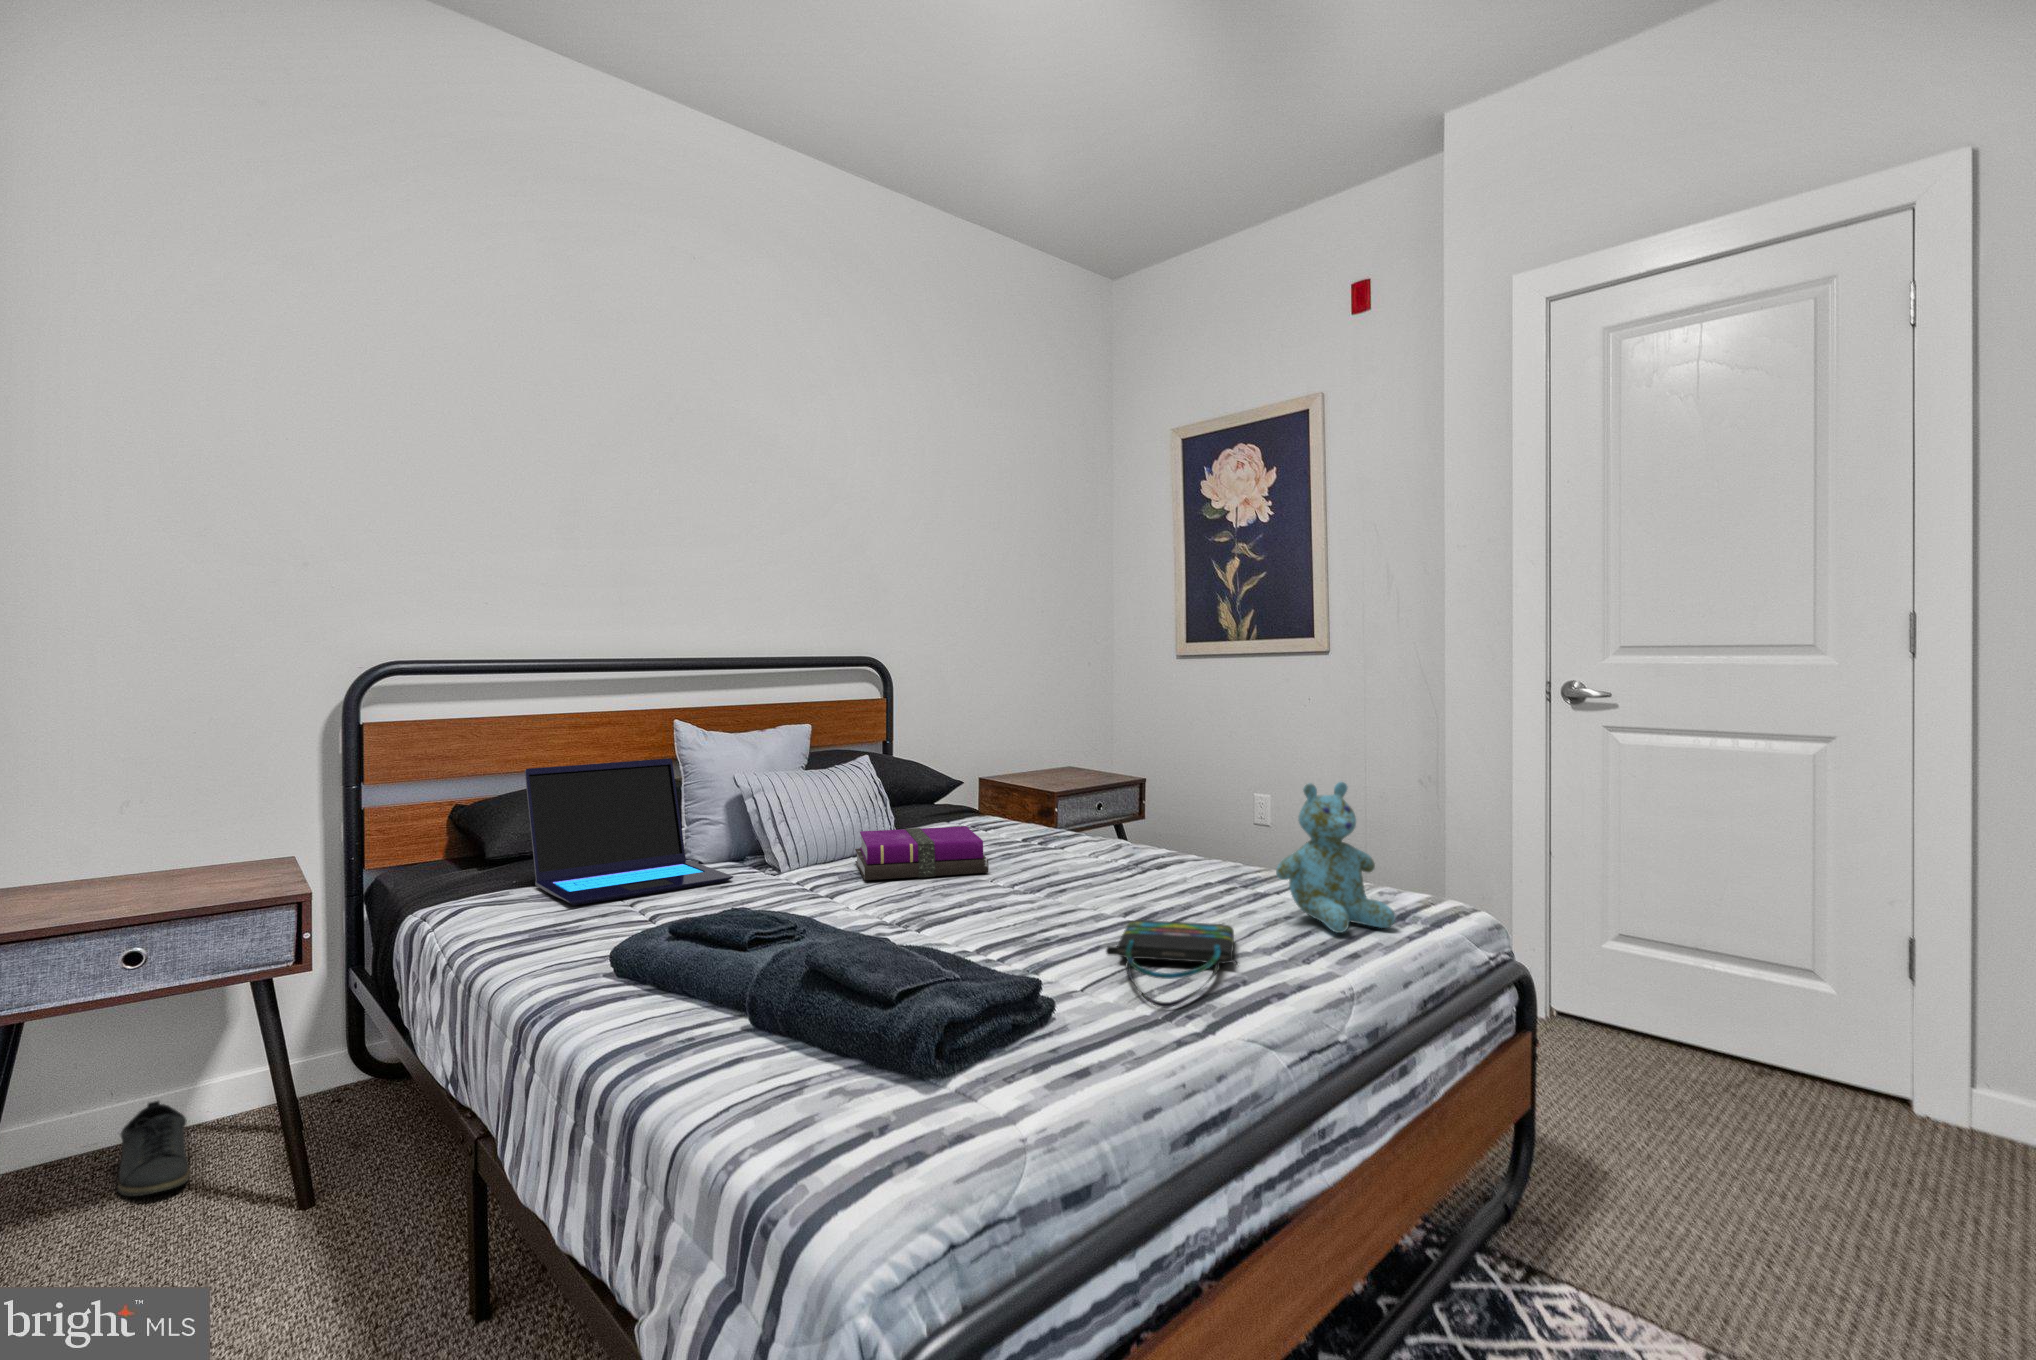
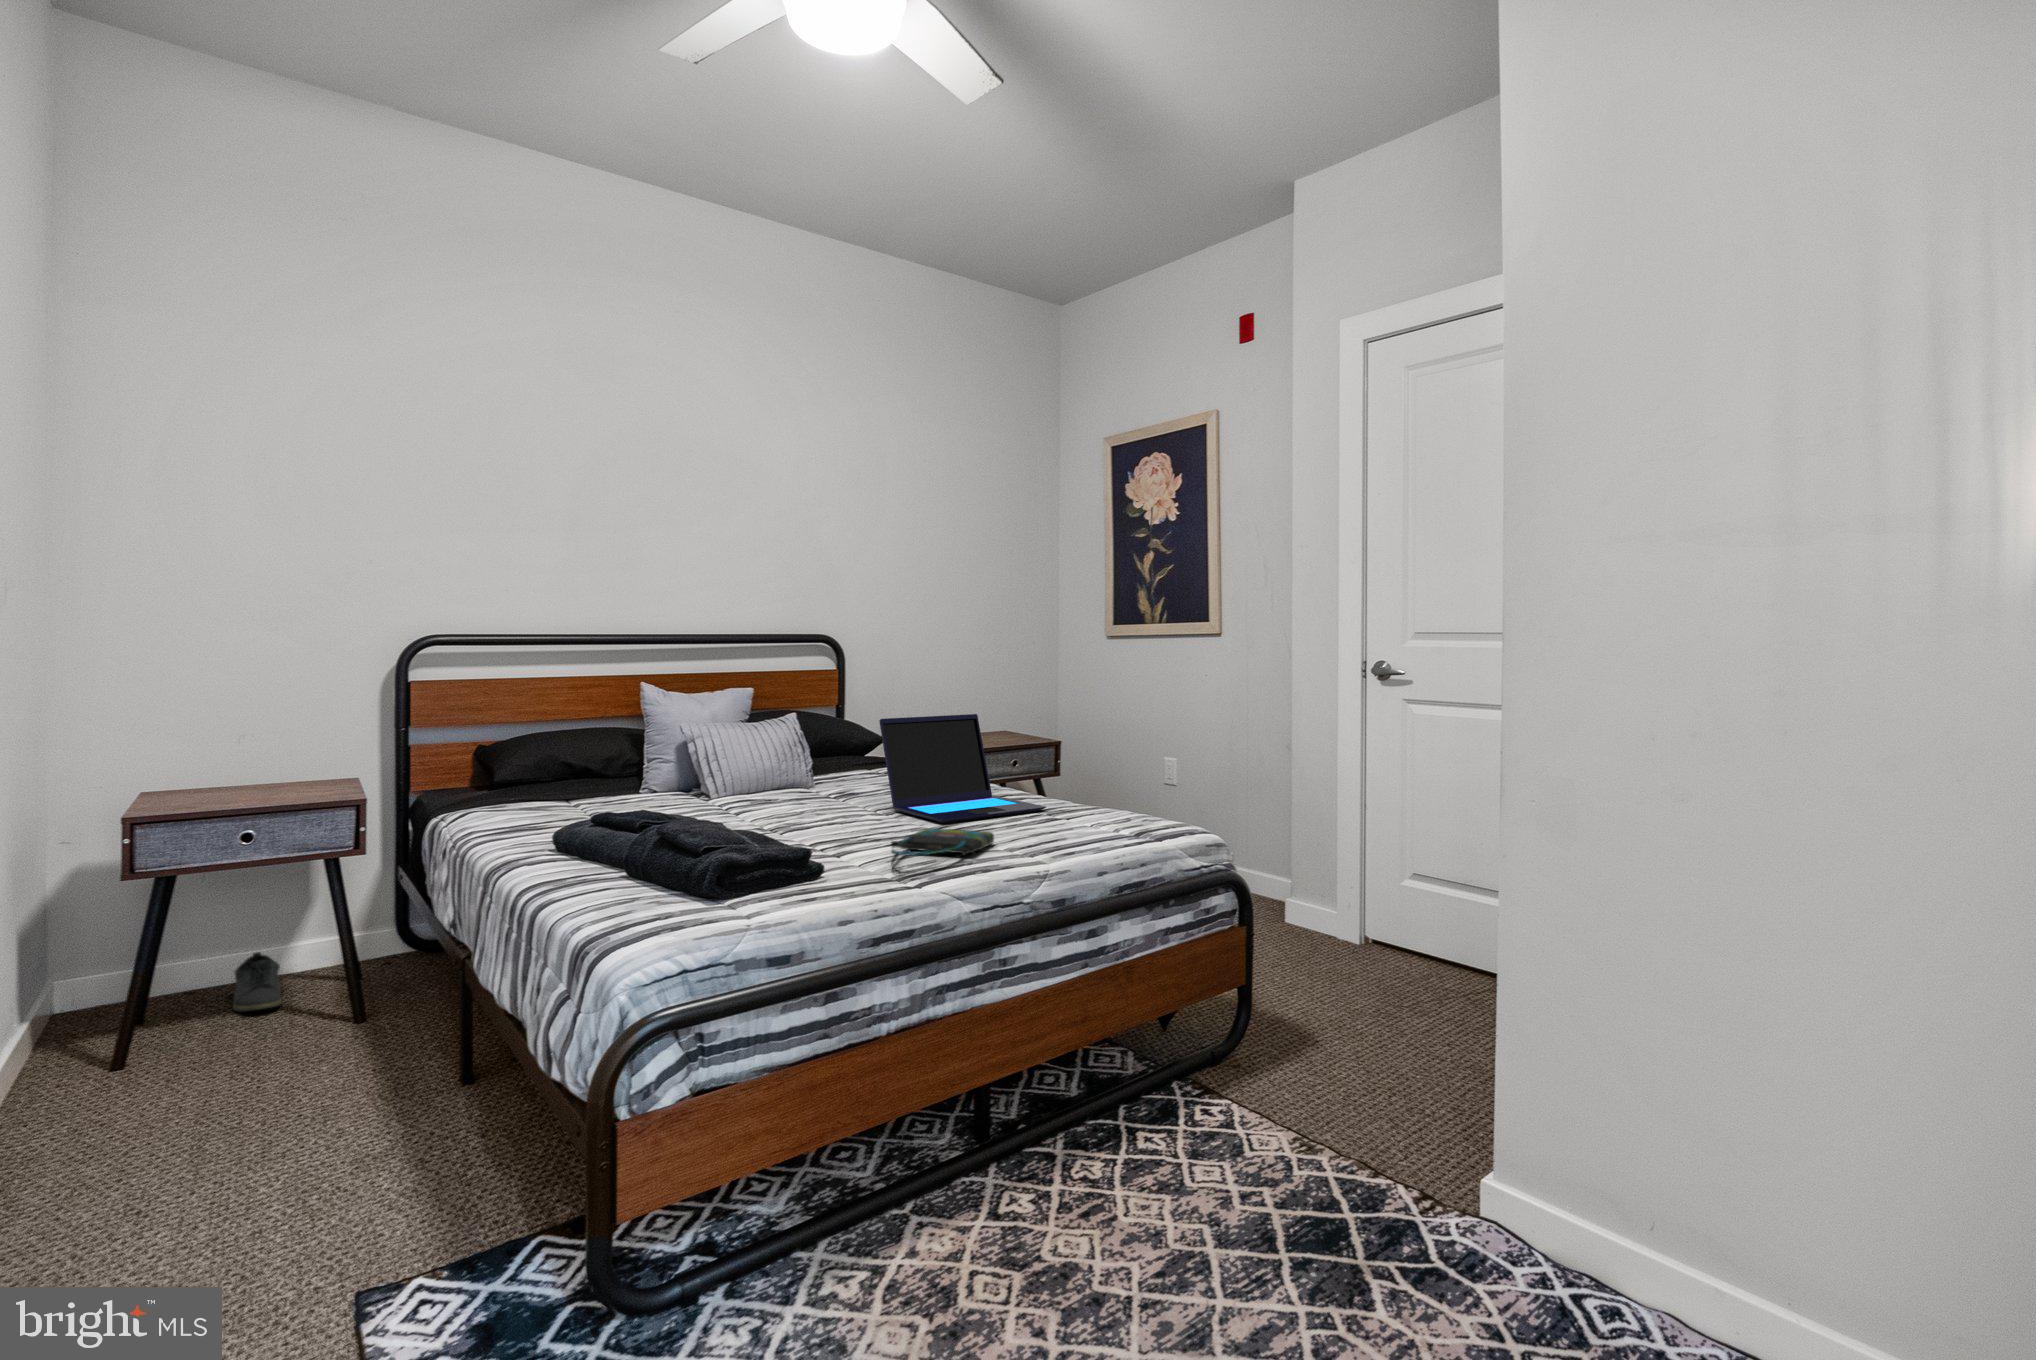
laptop: present [525,759,733,905] -> present [879,714,1046,823]
stuffed bear: present [1276,782,1396,933] -> none [1040,733,1120,841]
notebook: present [855,826,989,880] -> none [770,768,867,805]

